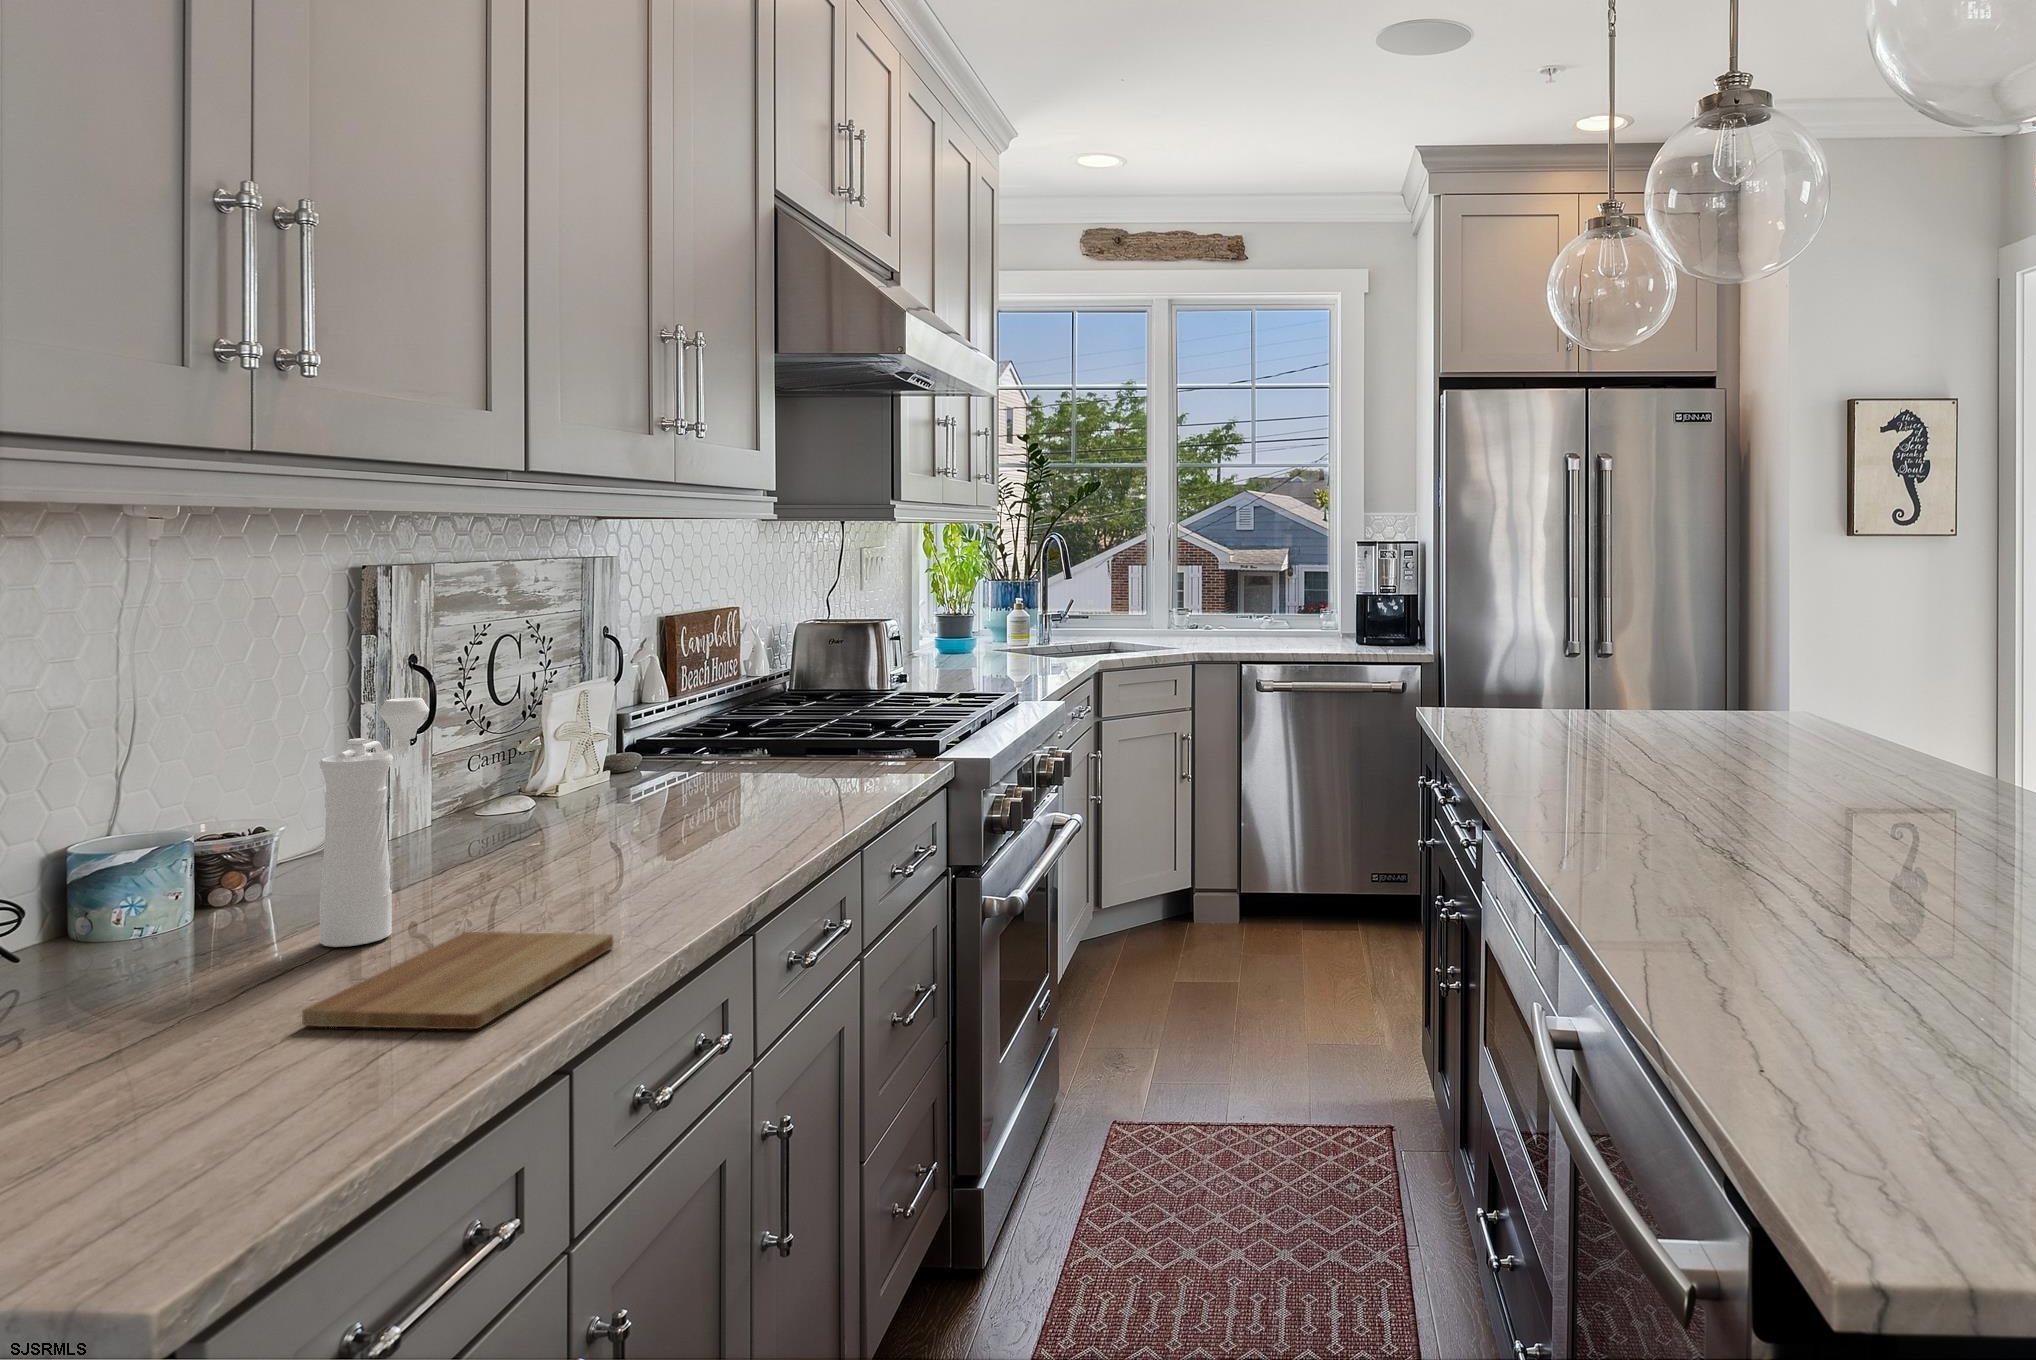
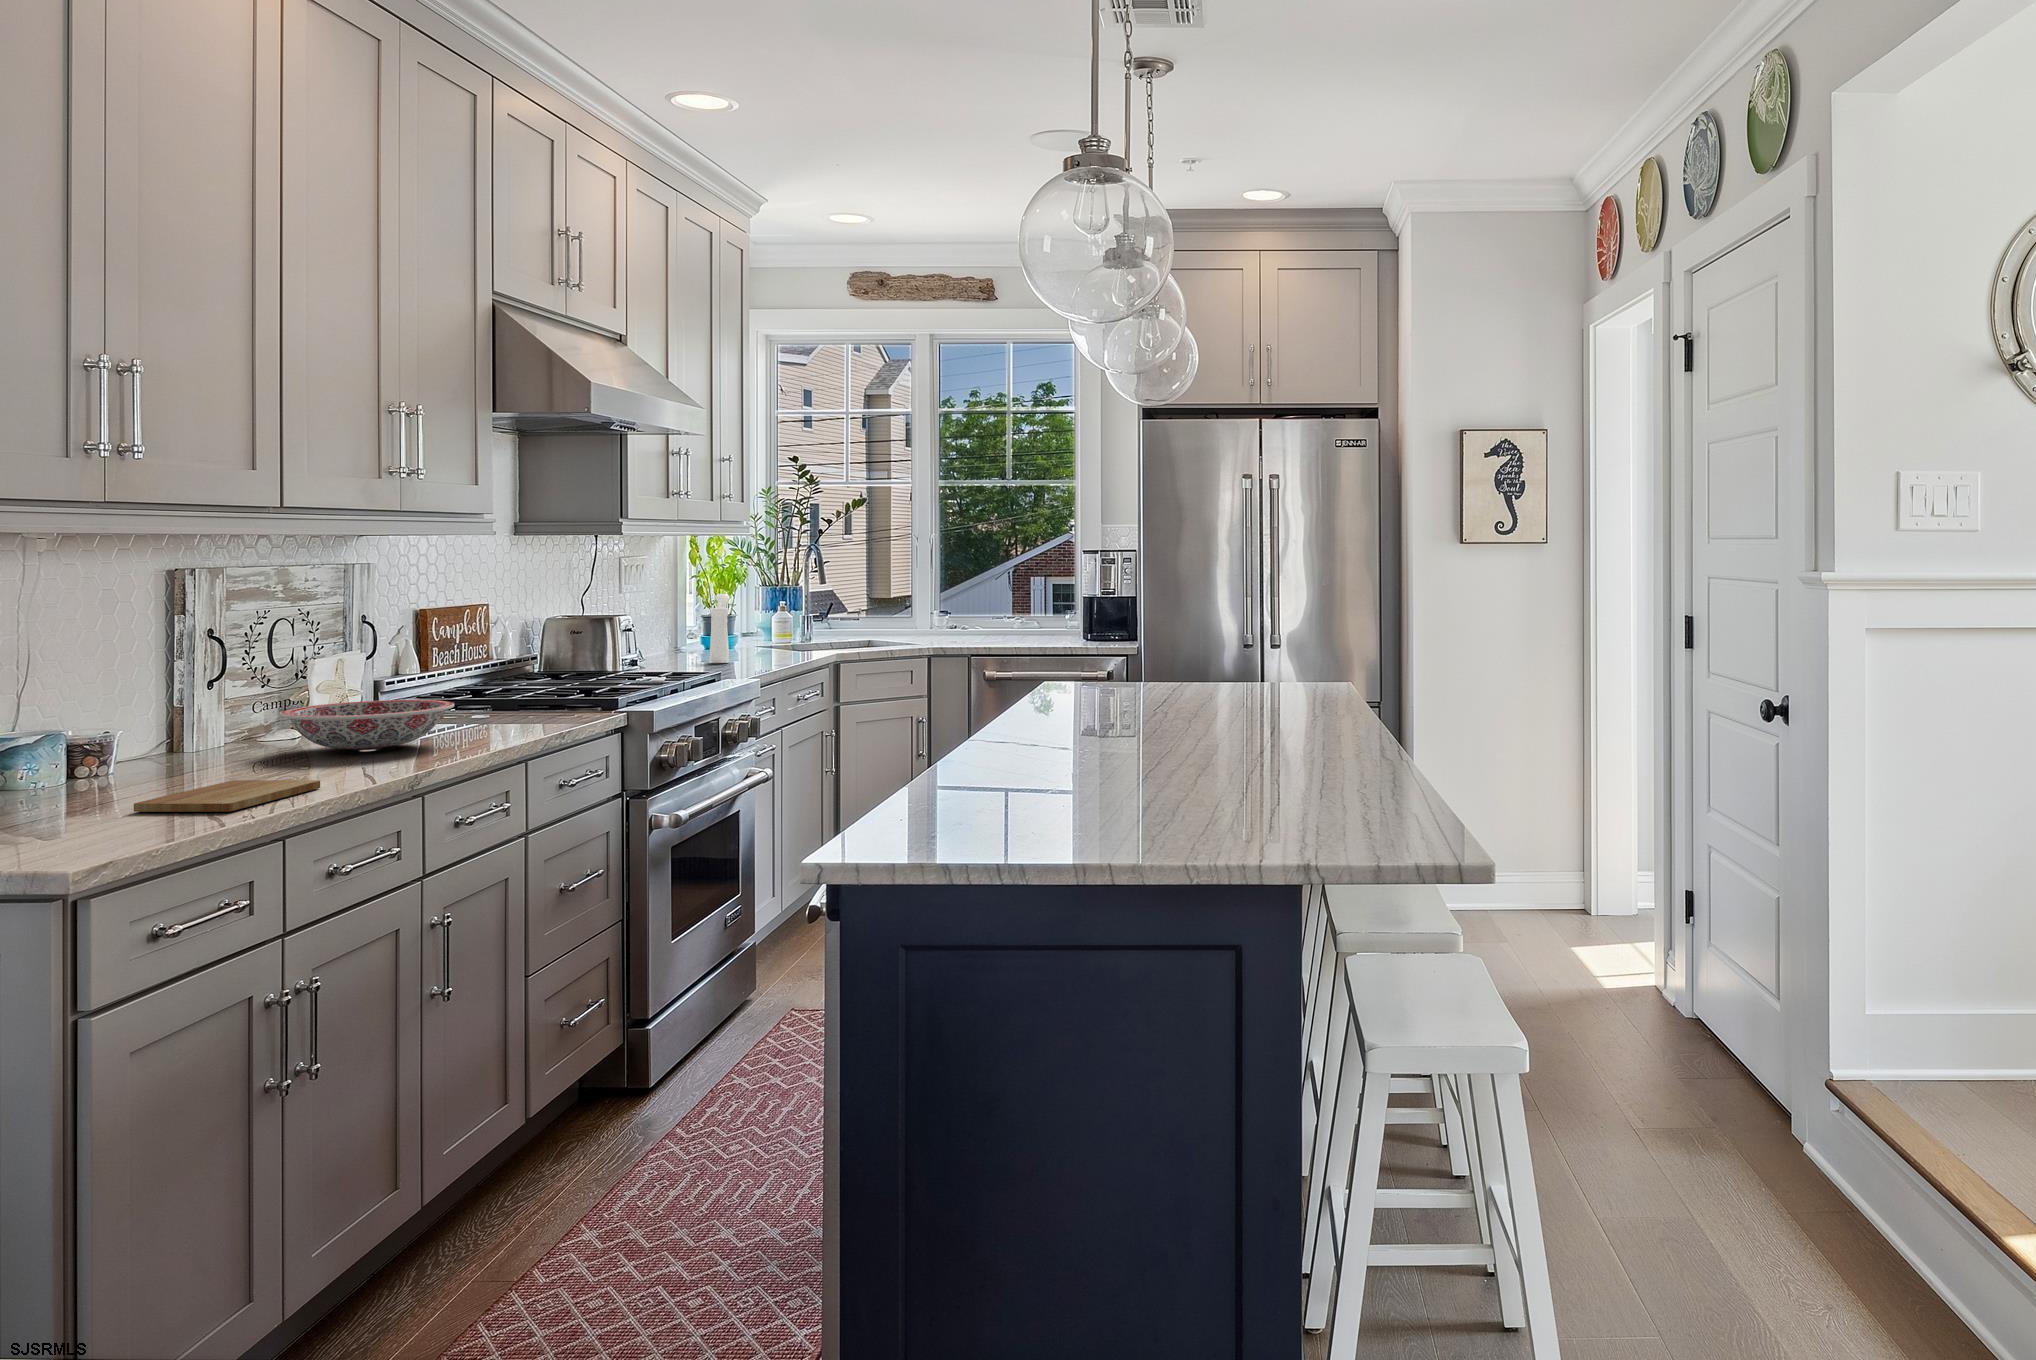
pepper mill: present [319,698,429,947] -> present [709,594,730,663]
ceramic bowl: none [519,758,766,843] -> present [280,700,454,750]

